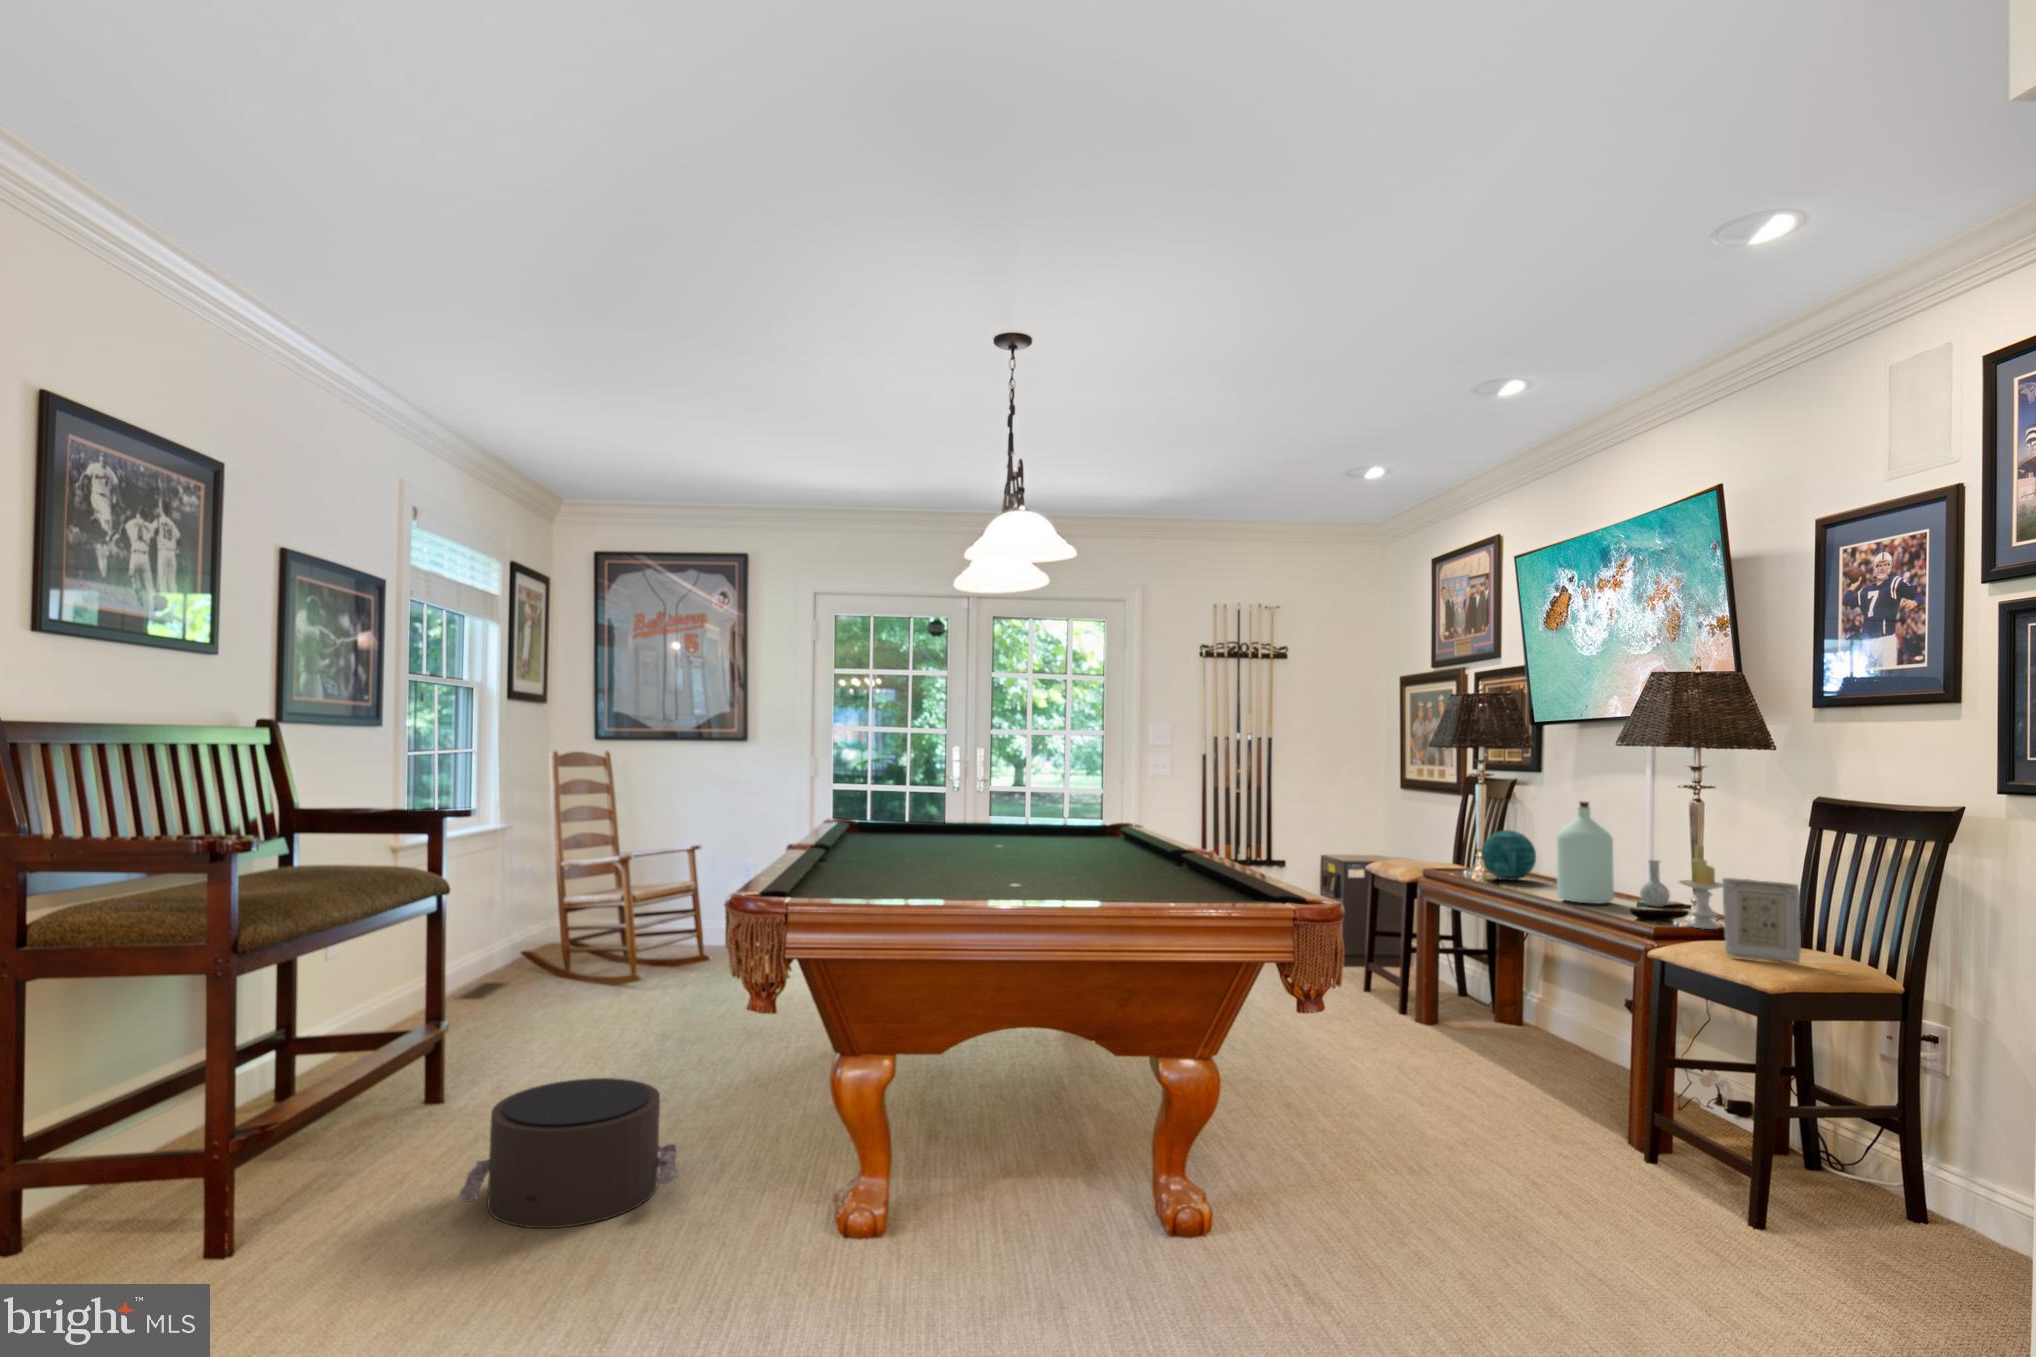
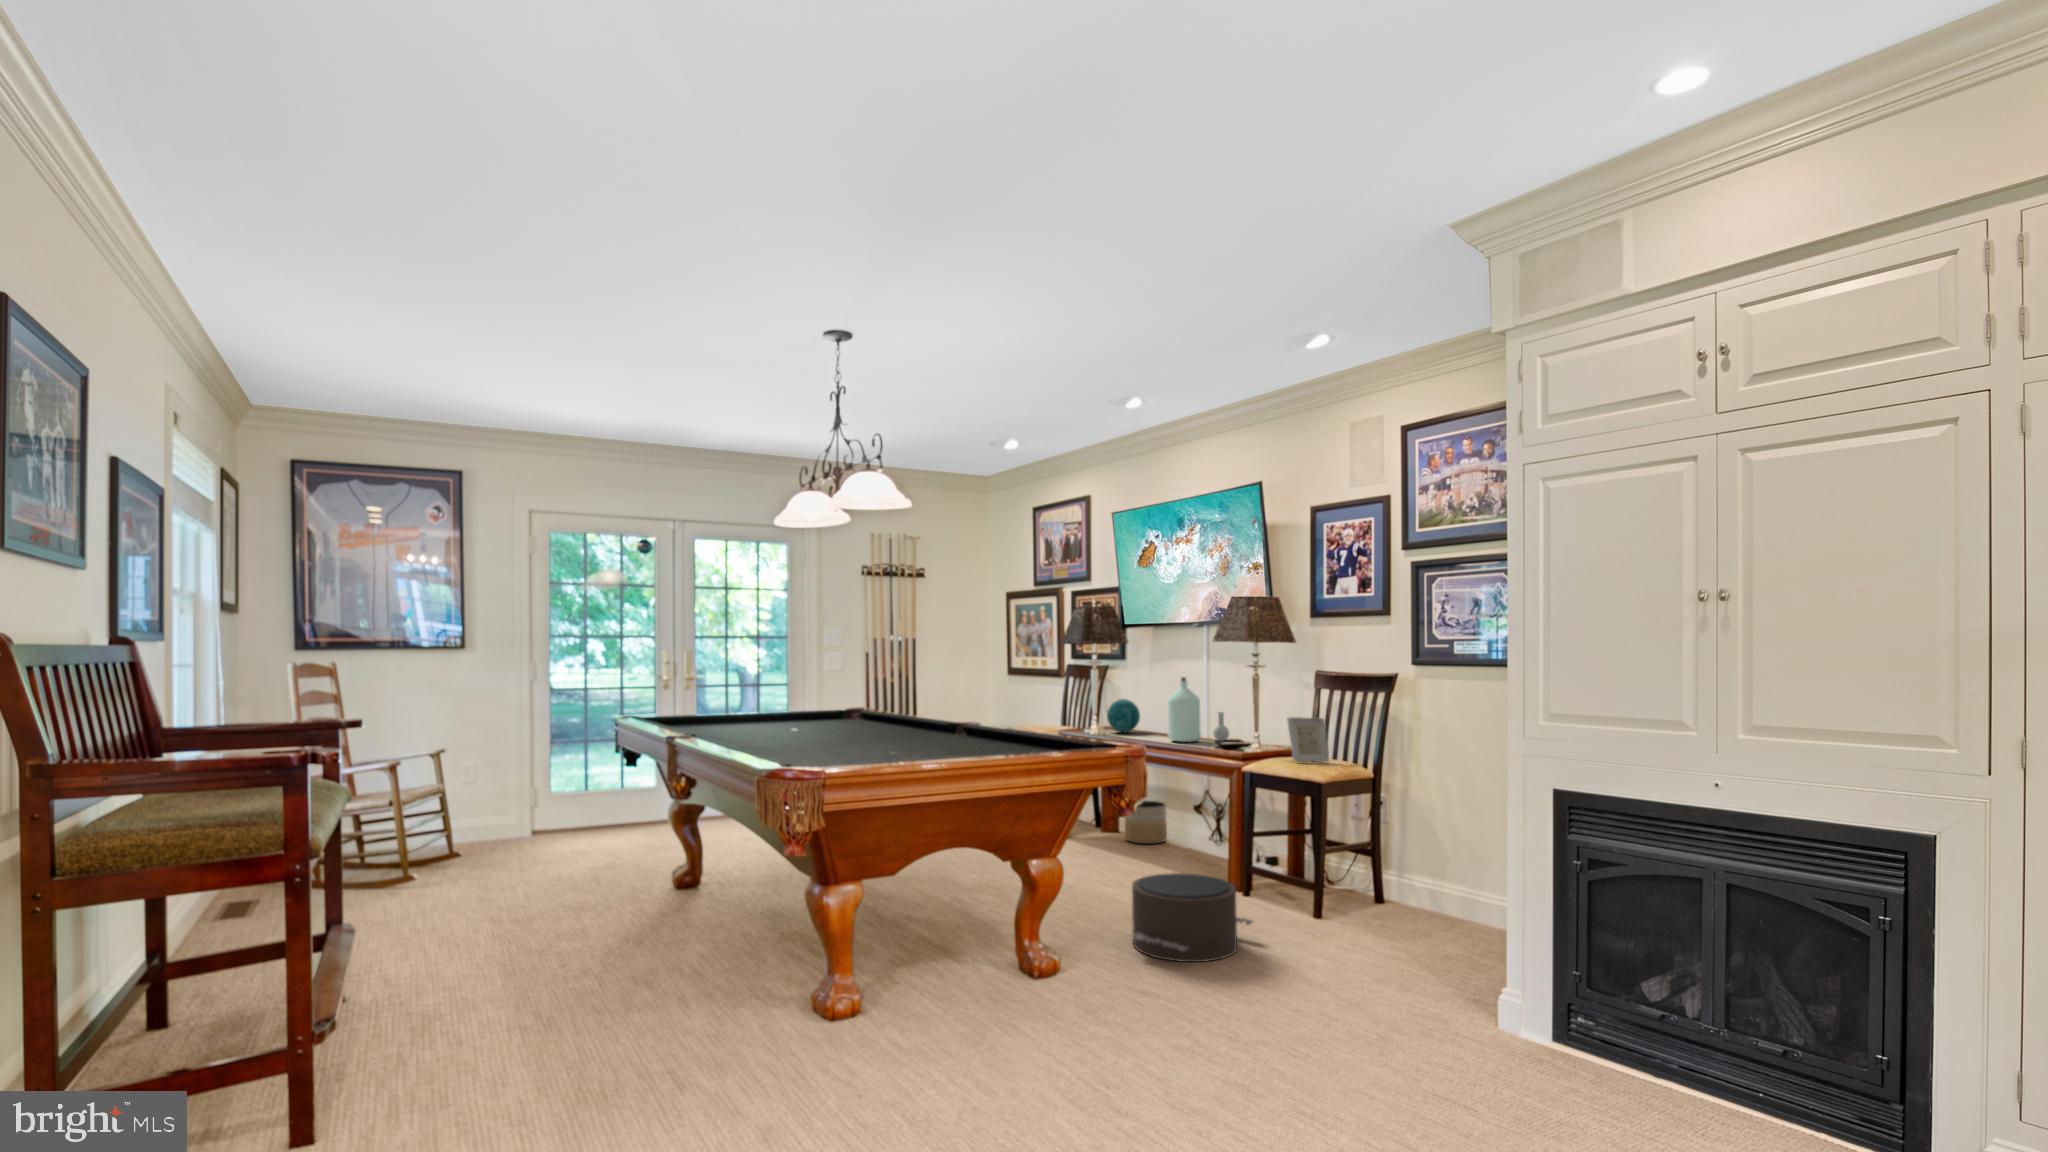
candle: present [1679,845,1723,929] -> none [1248,700,1273,750]
planter: none [1517,984,1587,1054] -> present [1125,801,1167,844]
pouf: present [459,1078,679,1228] -> present [1132,873,1253,962]

